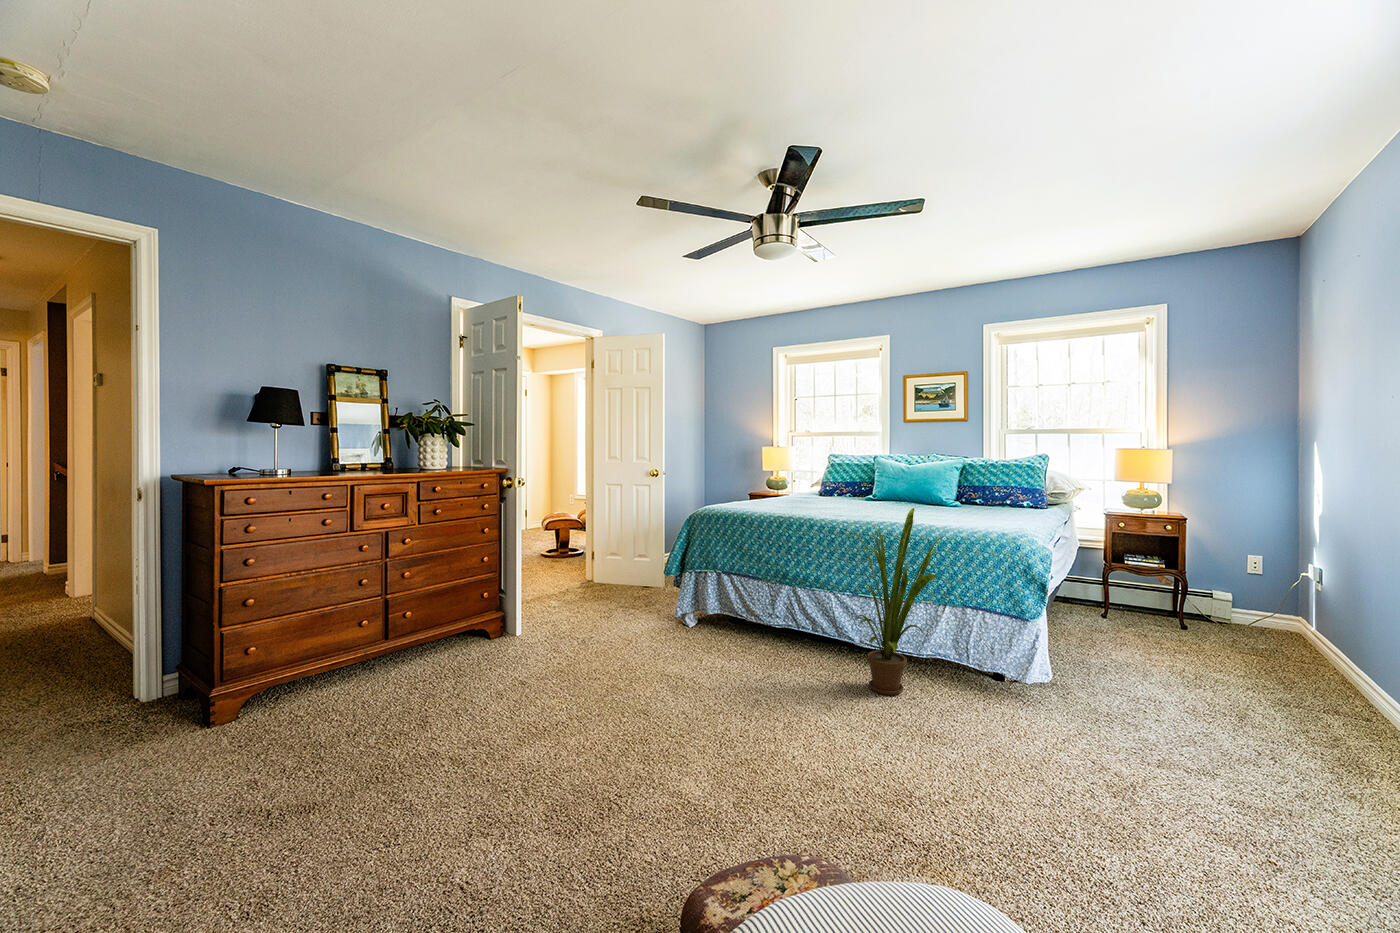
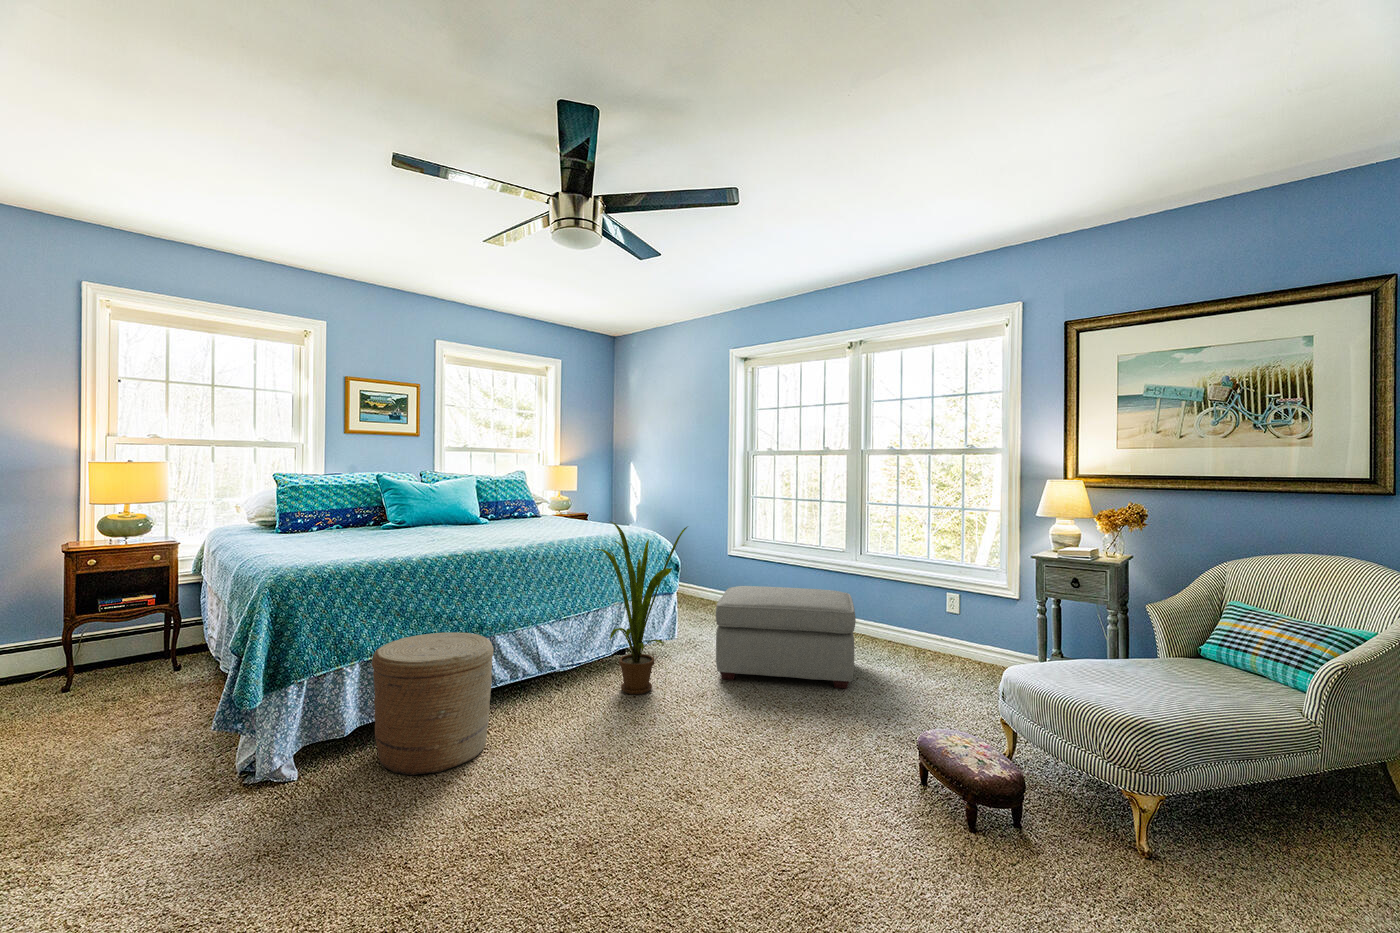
woven basket: none [679,564,756,654] -> present [372,632,494,776]
ottoman: none [964,632,1241,844] -> present [716,586,856,689]

